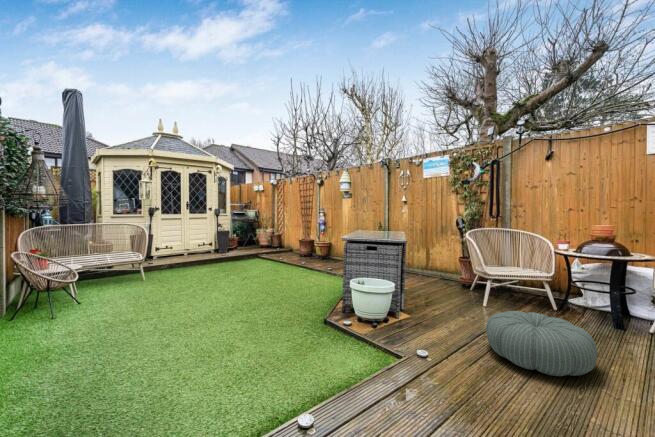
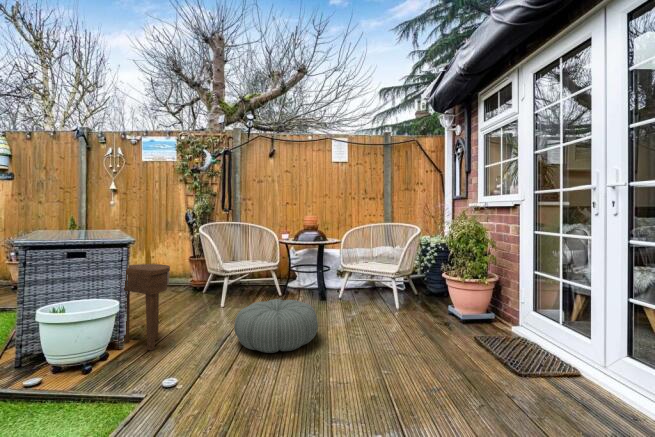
side table: none [396,259,433,326] -> present [123,264,170,350]

